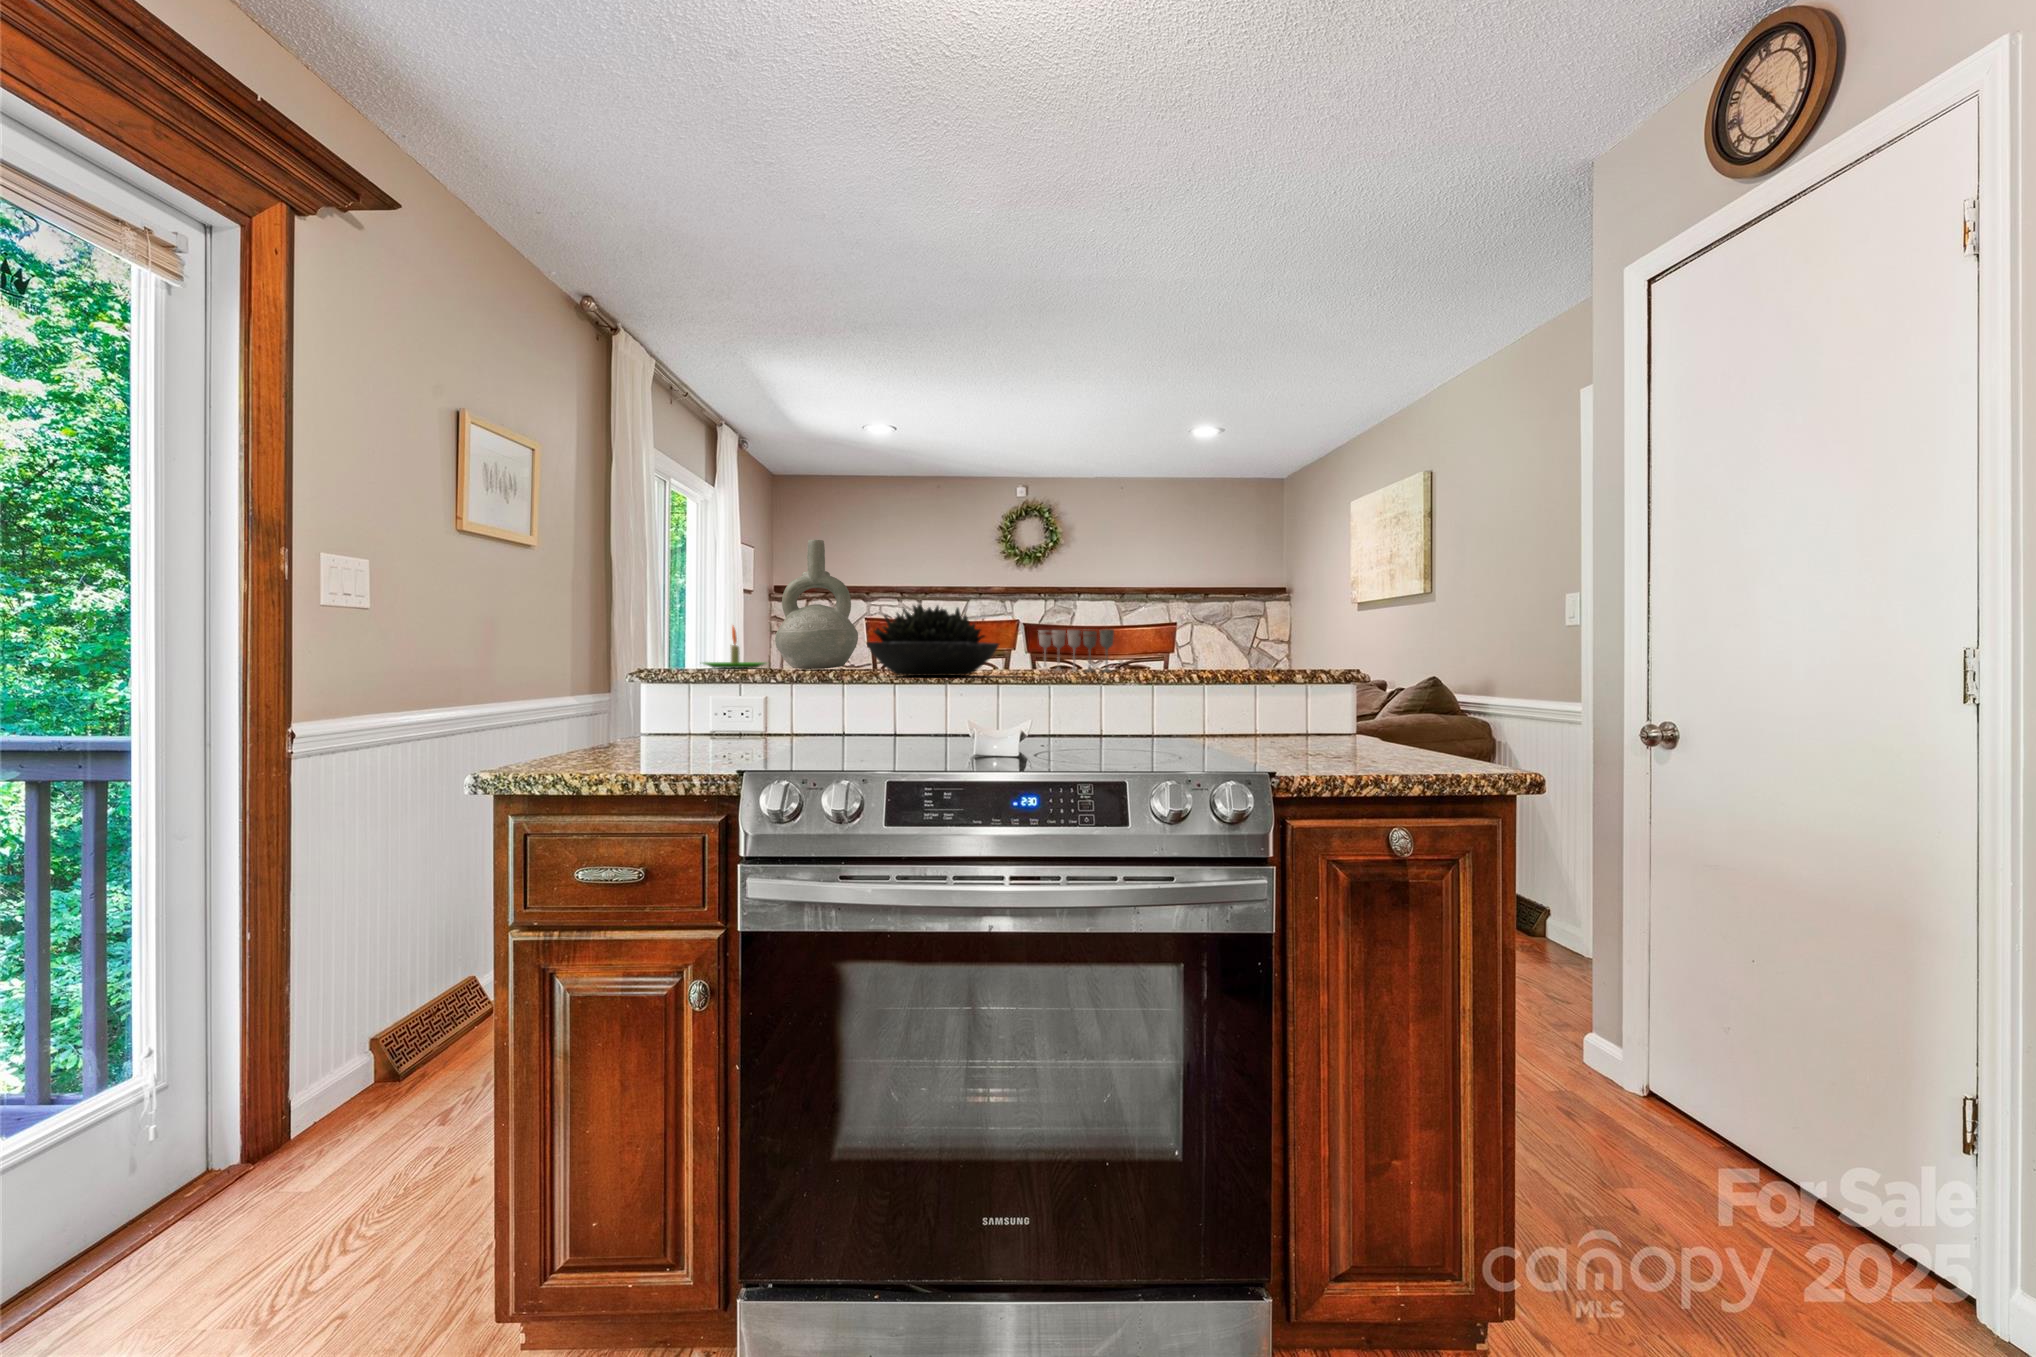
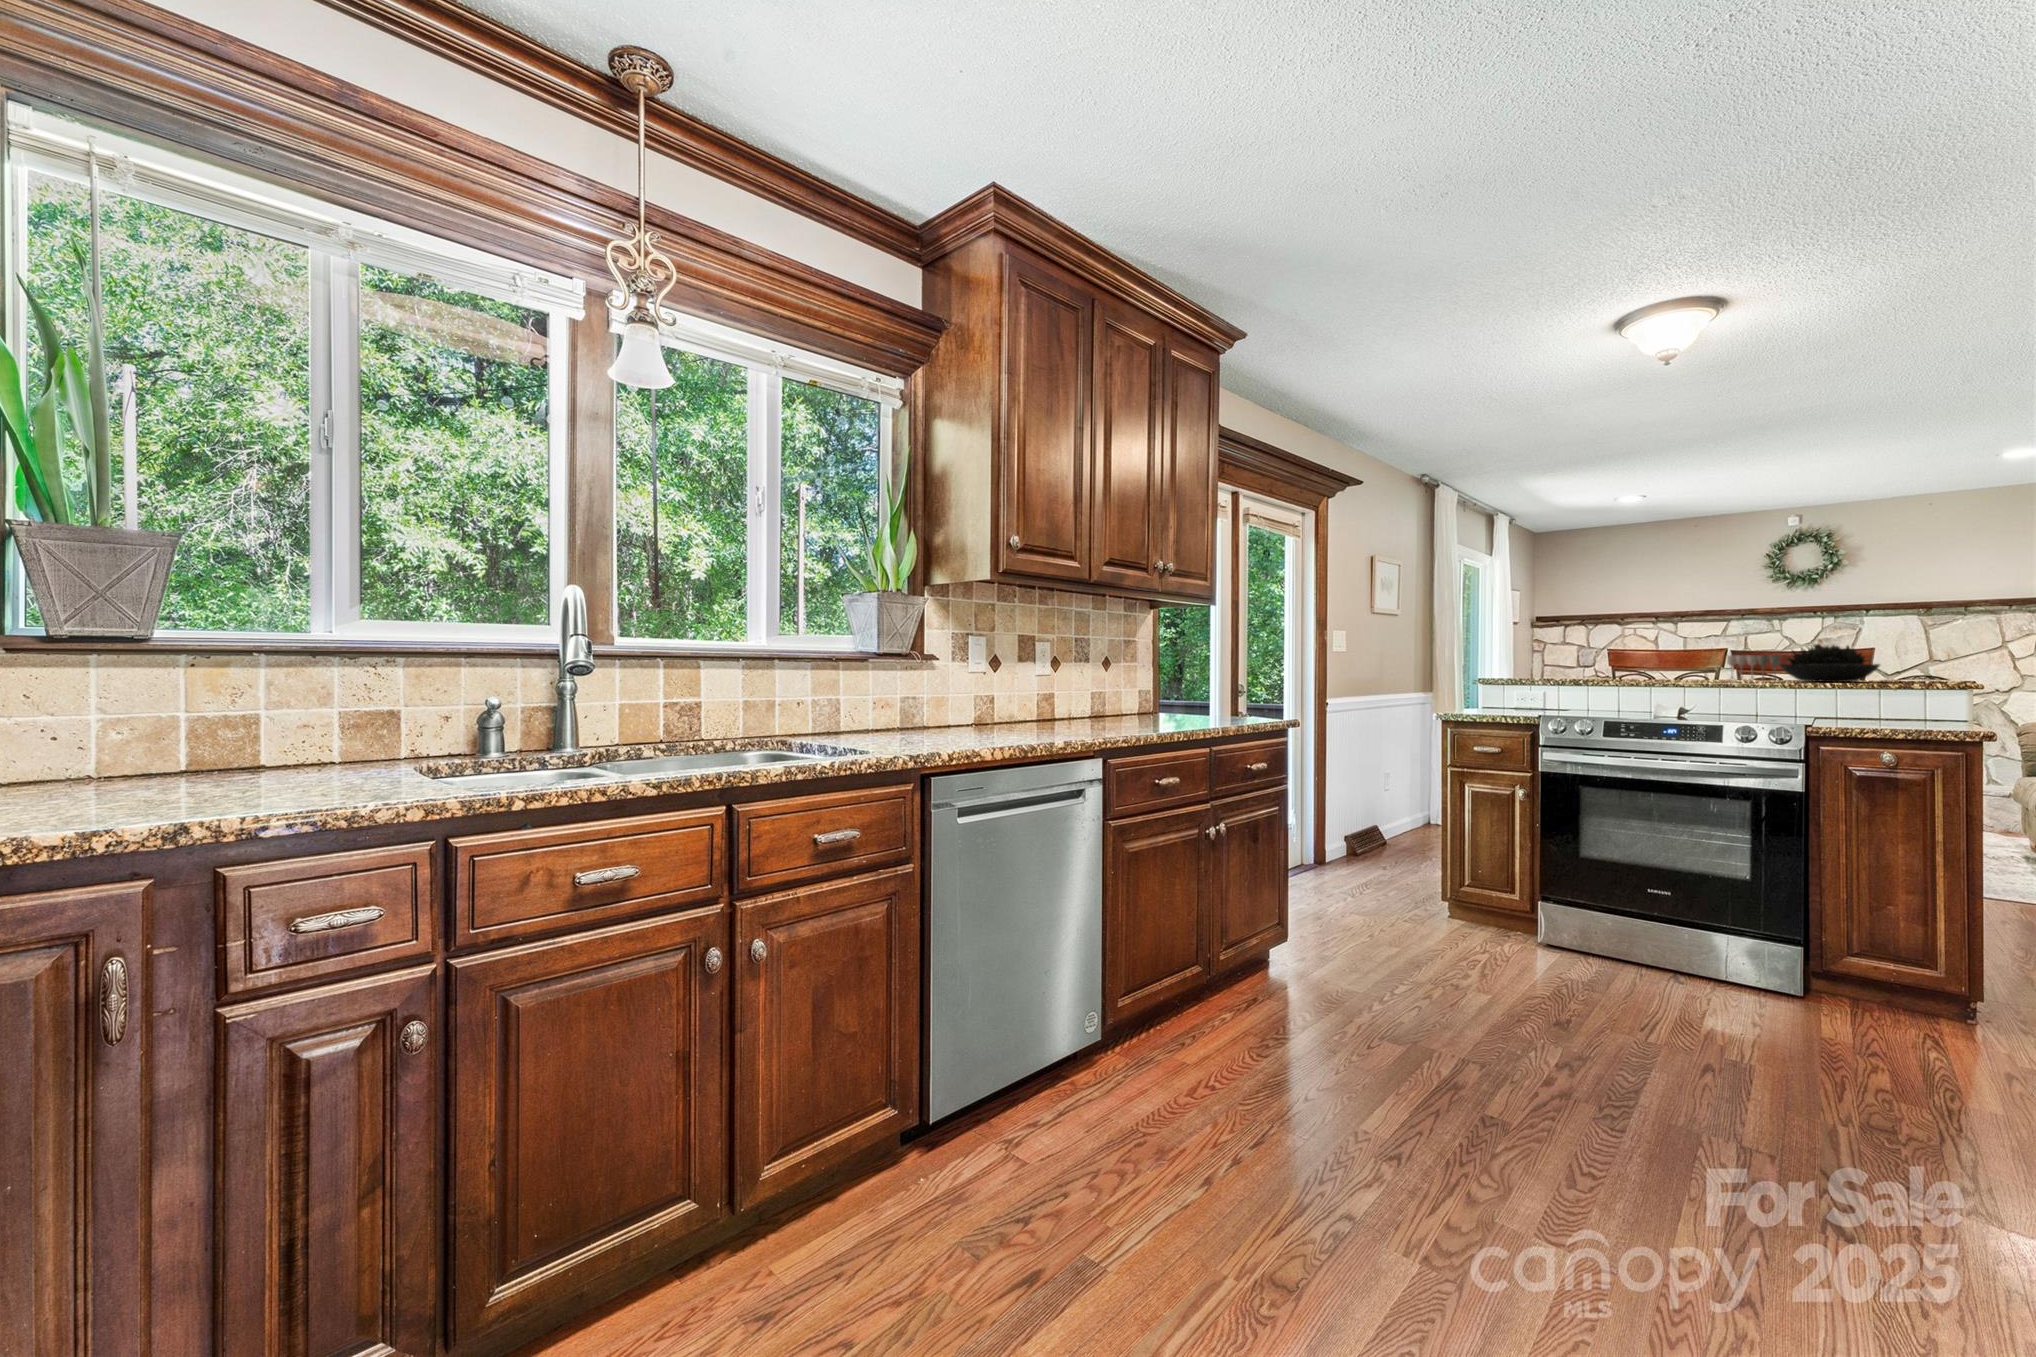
decorative vase: present [775,540,858,669] -> none [1547,607,1602,678]
succulent plant: present [866,605,999,676] -> present [1779,644,1880,682]
candle: present [703,626,769,668] -> none [1499,653,1543,677]

